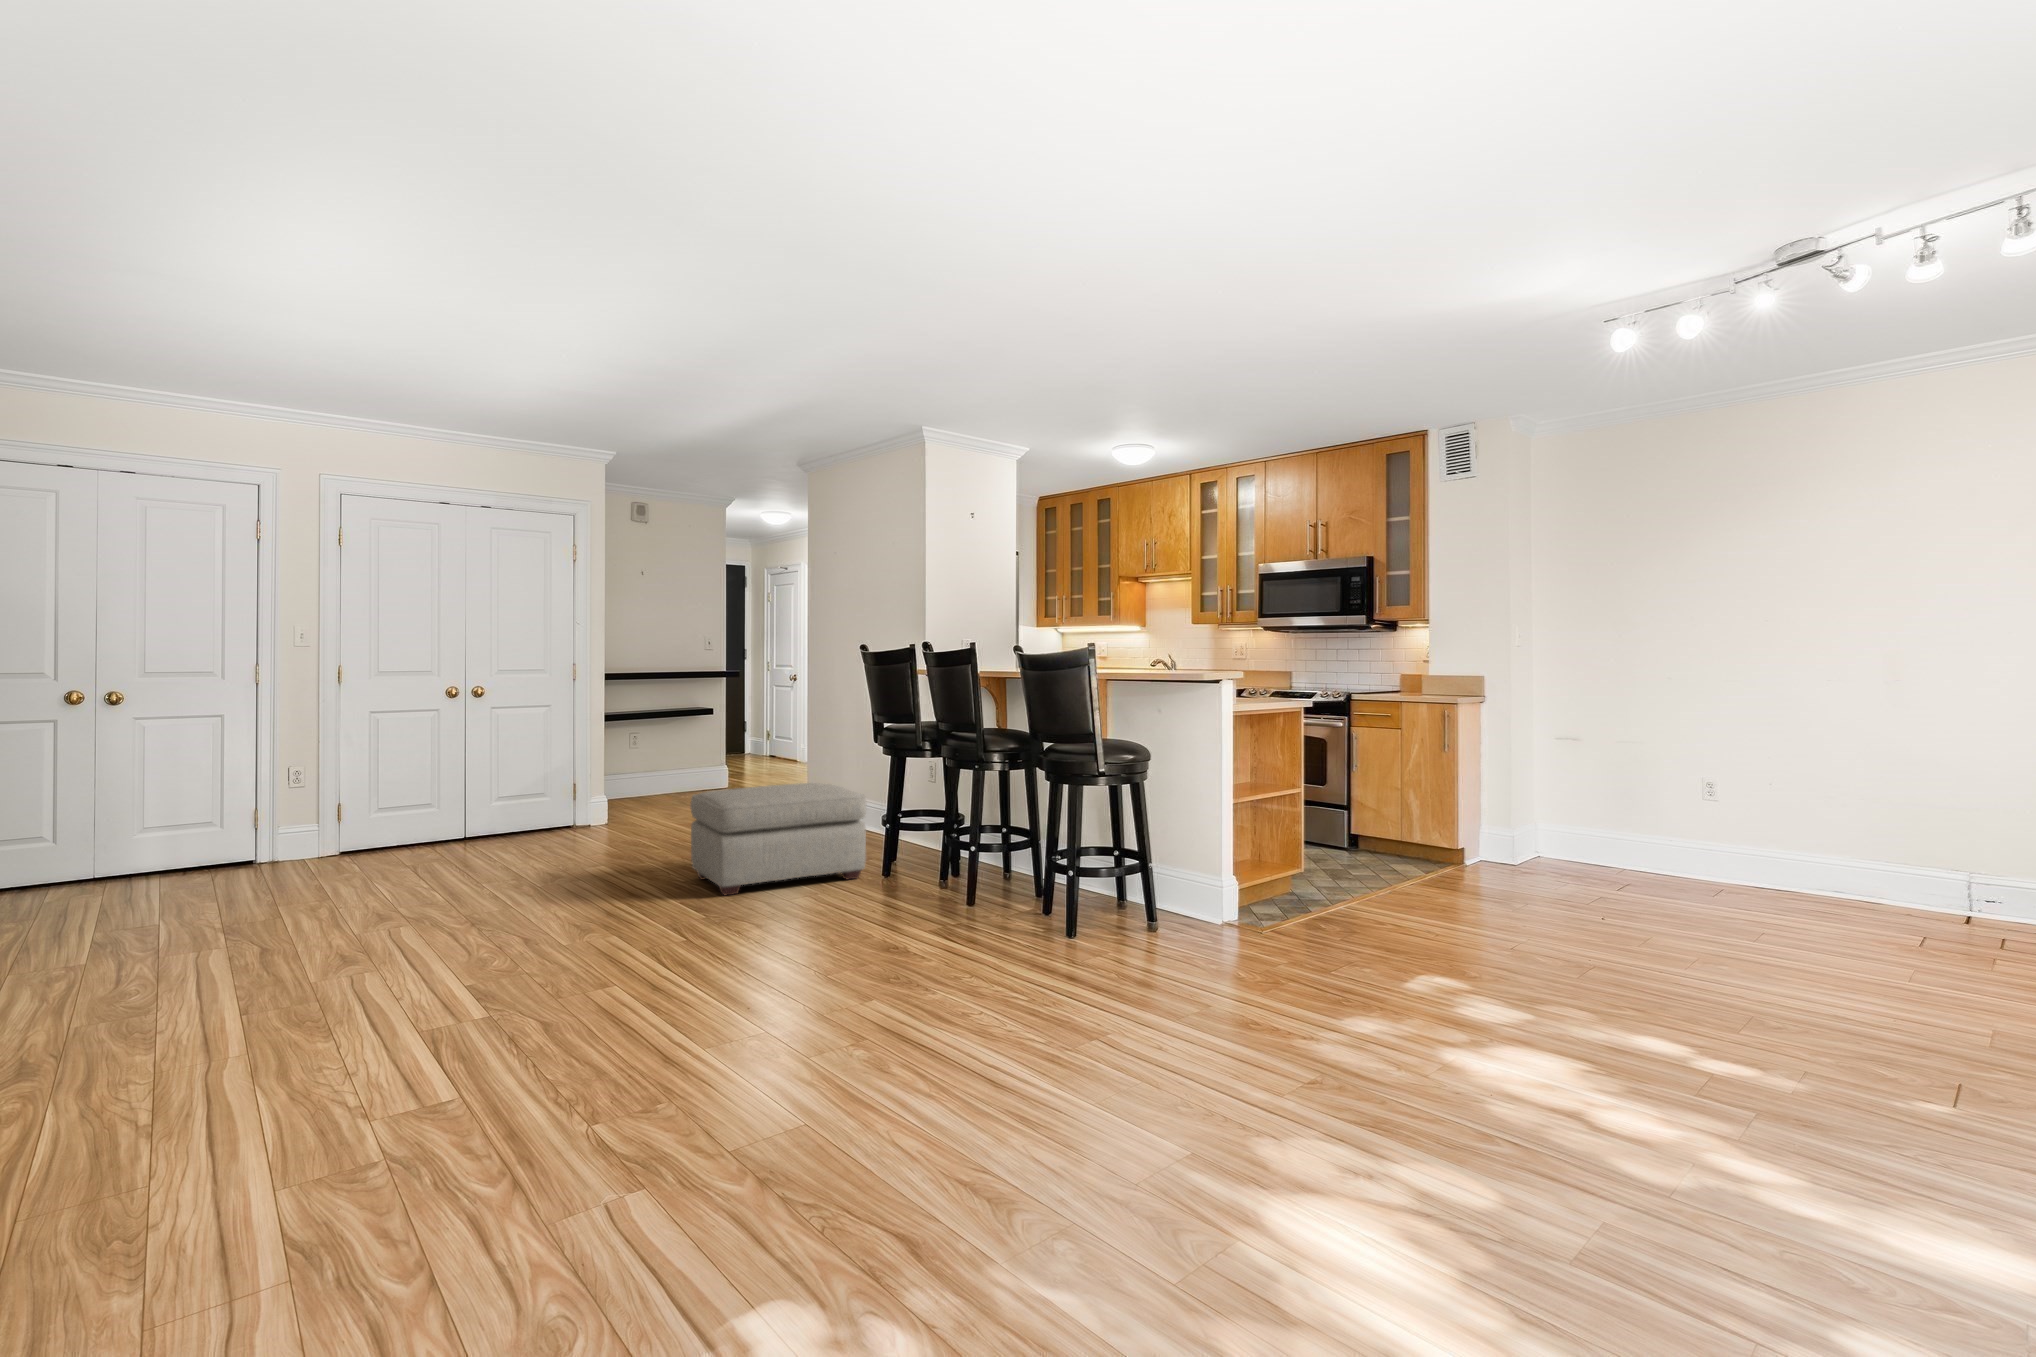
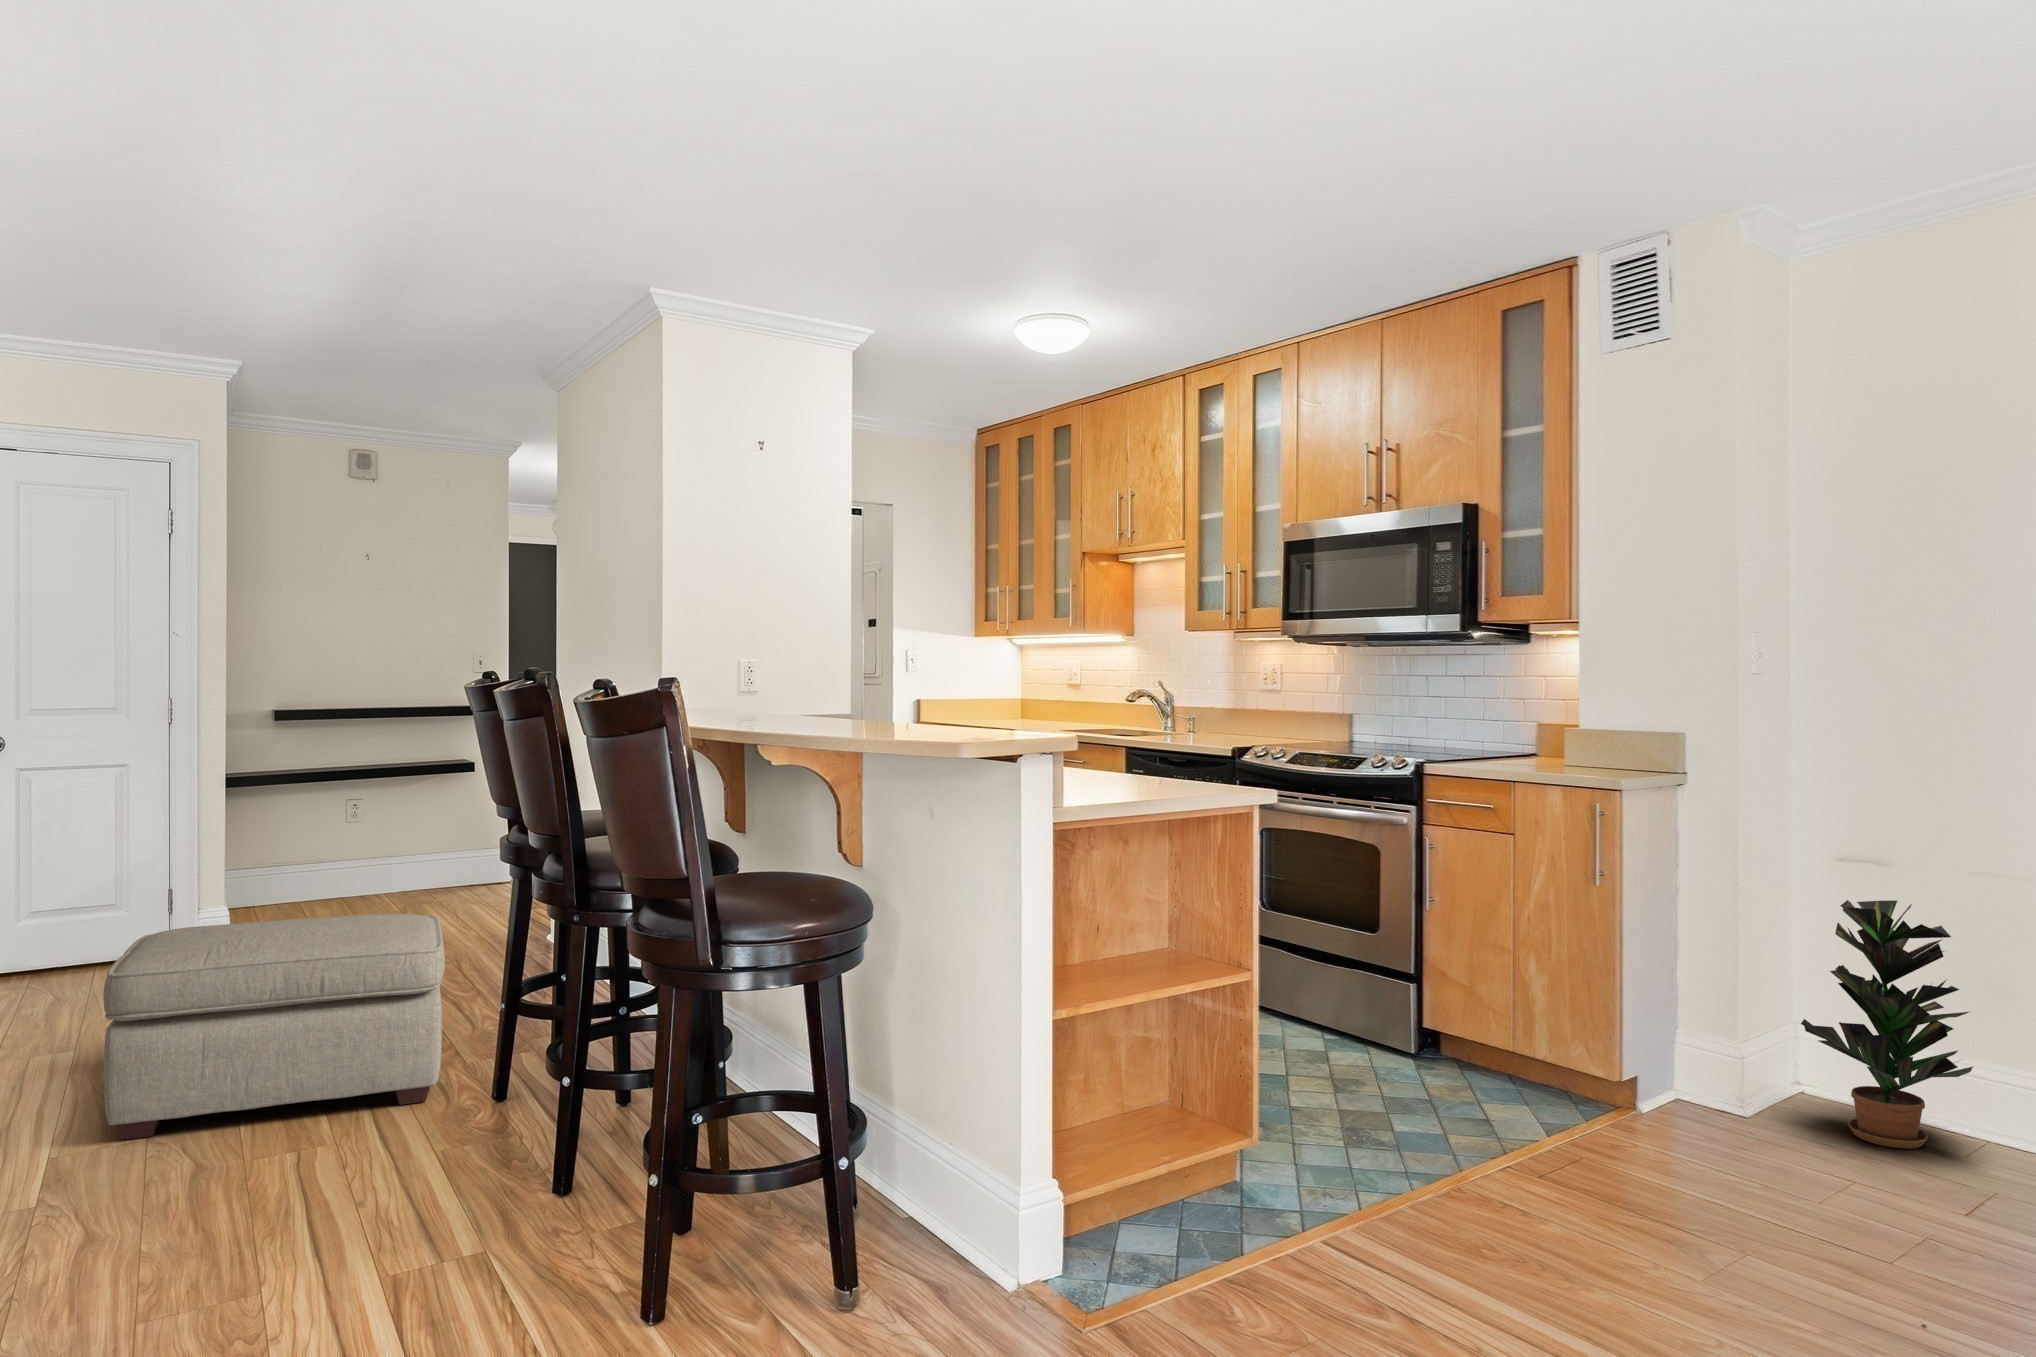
potted plant: none [1541,756,1621,872] -> present [1801,900,1973,1148]

